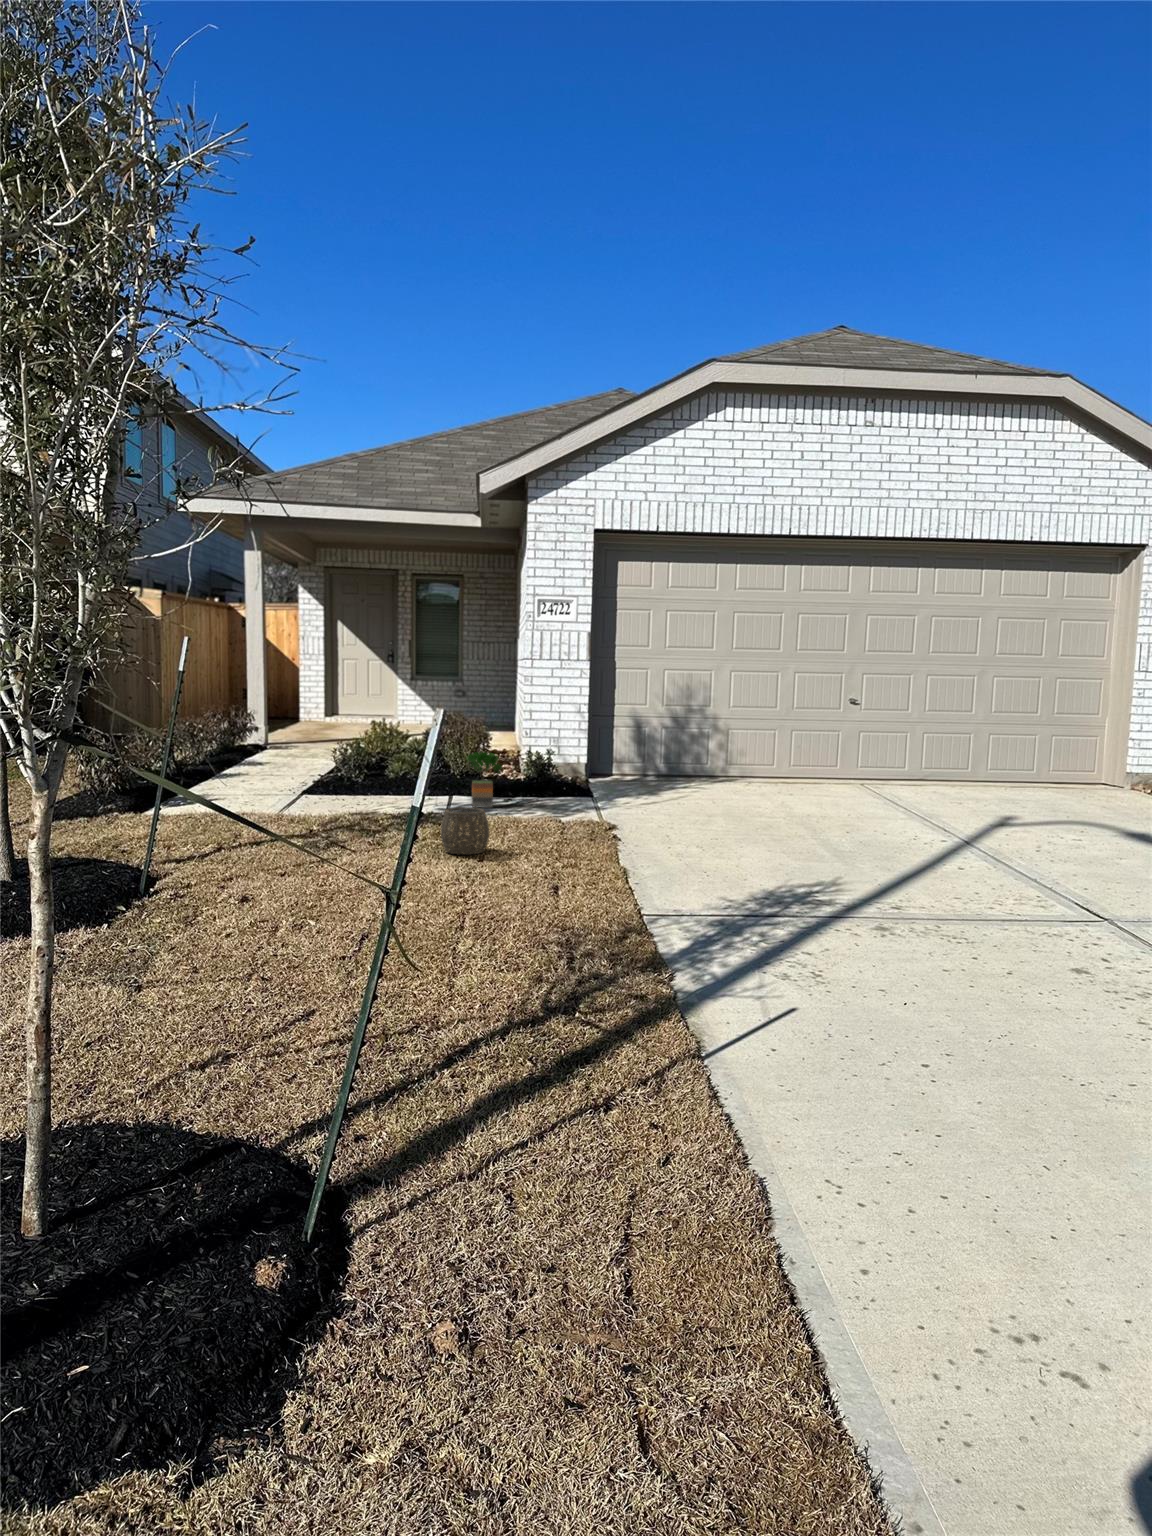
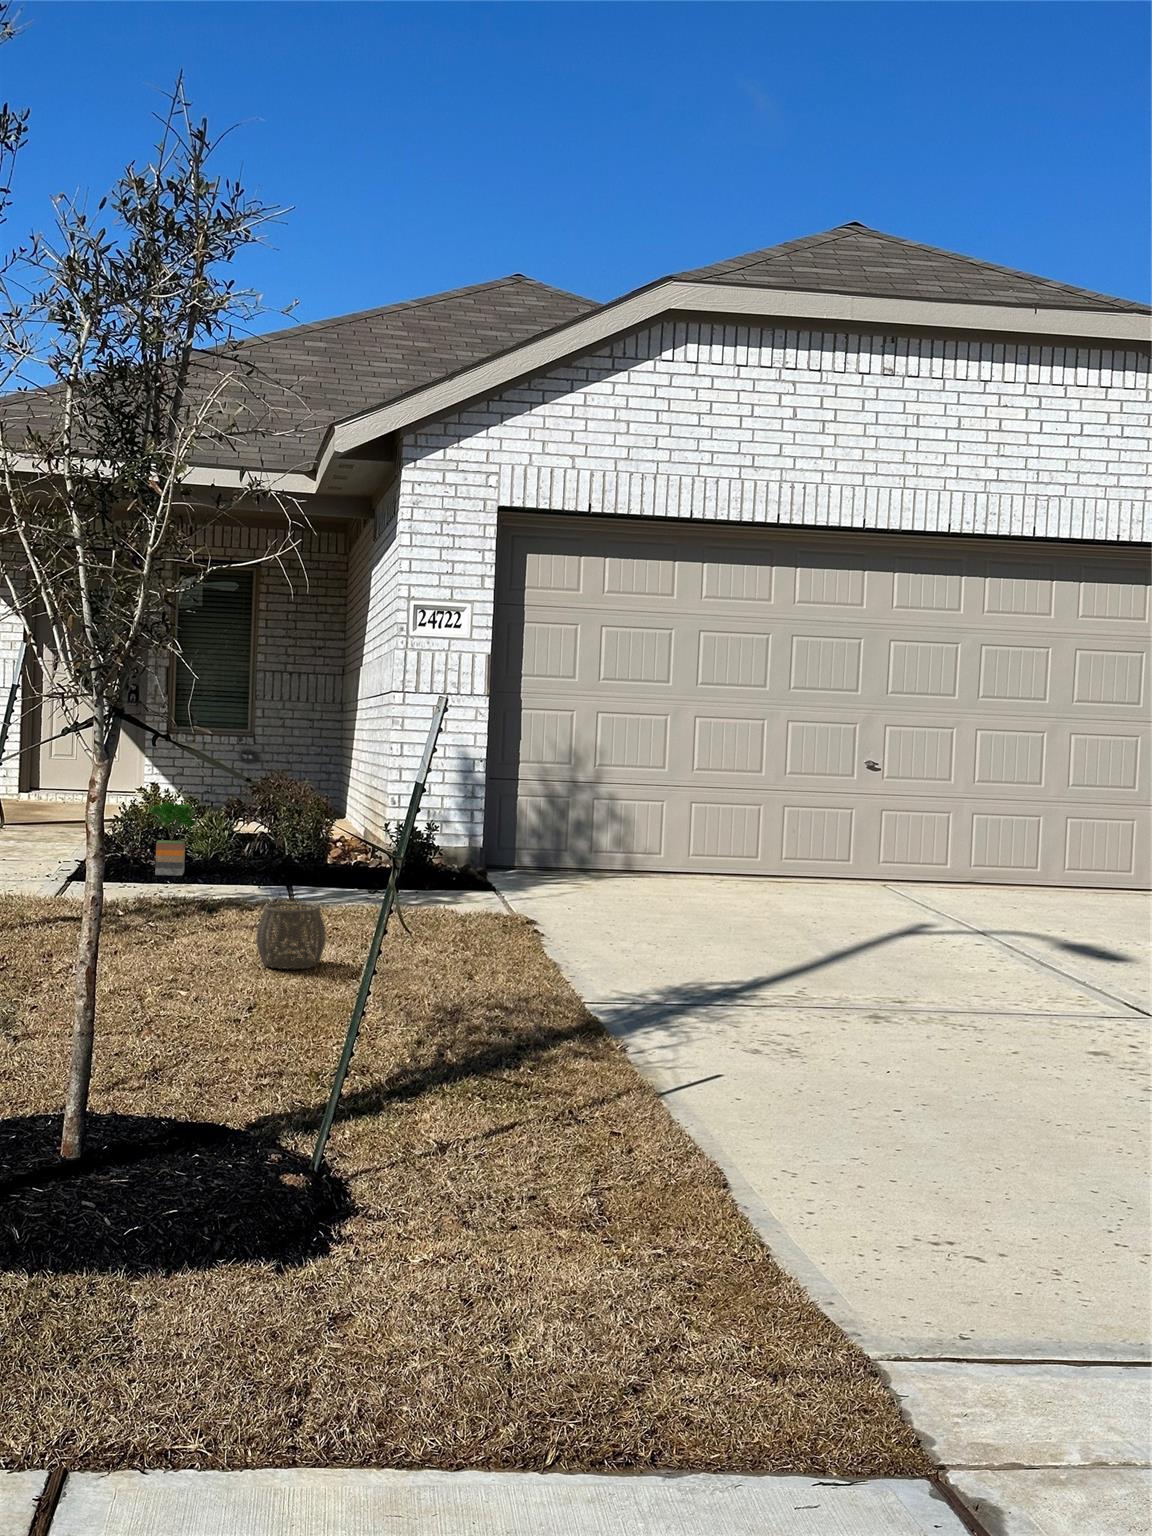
potted tree: present [466,752,502,808] -> present [150,802,197,876]

